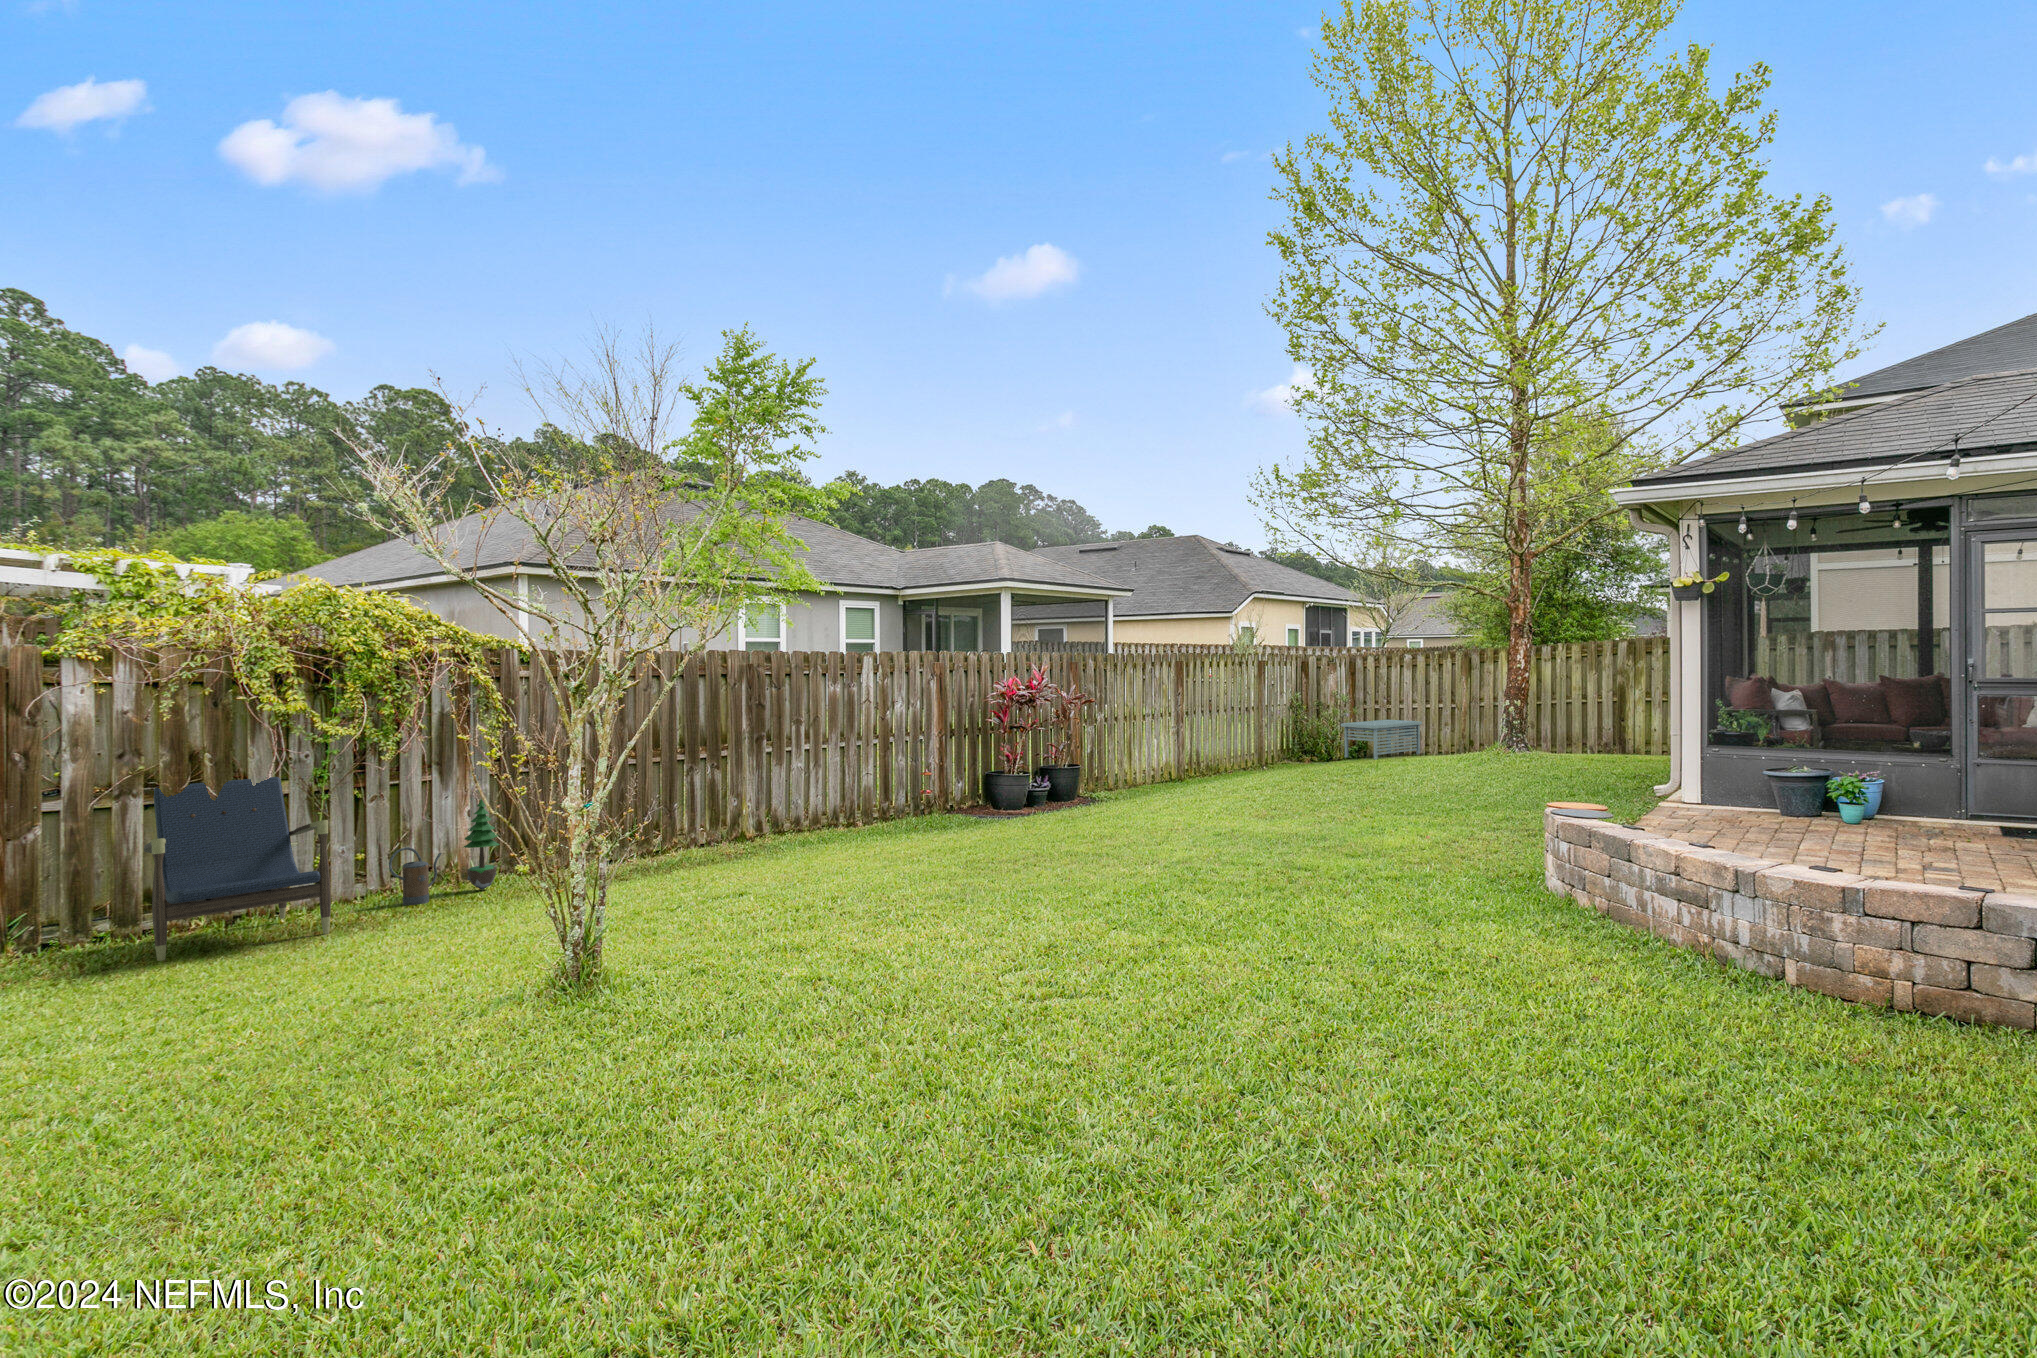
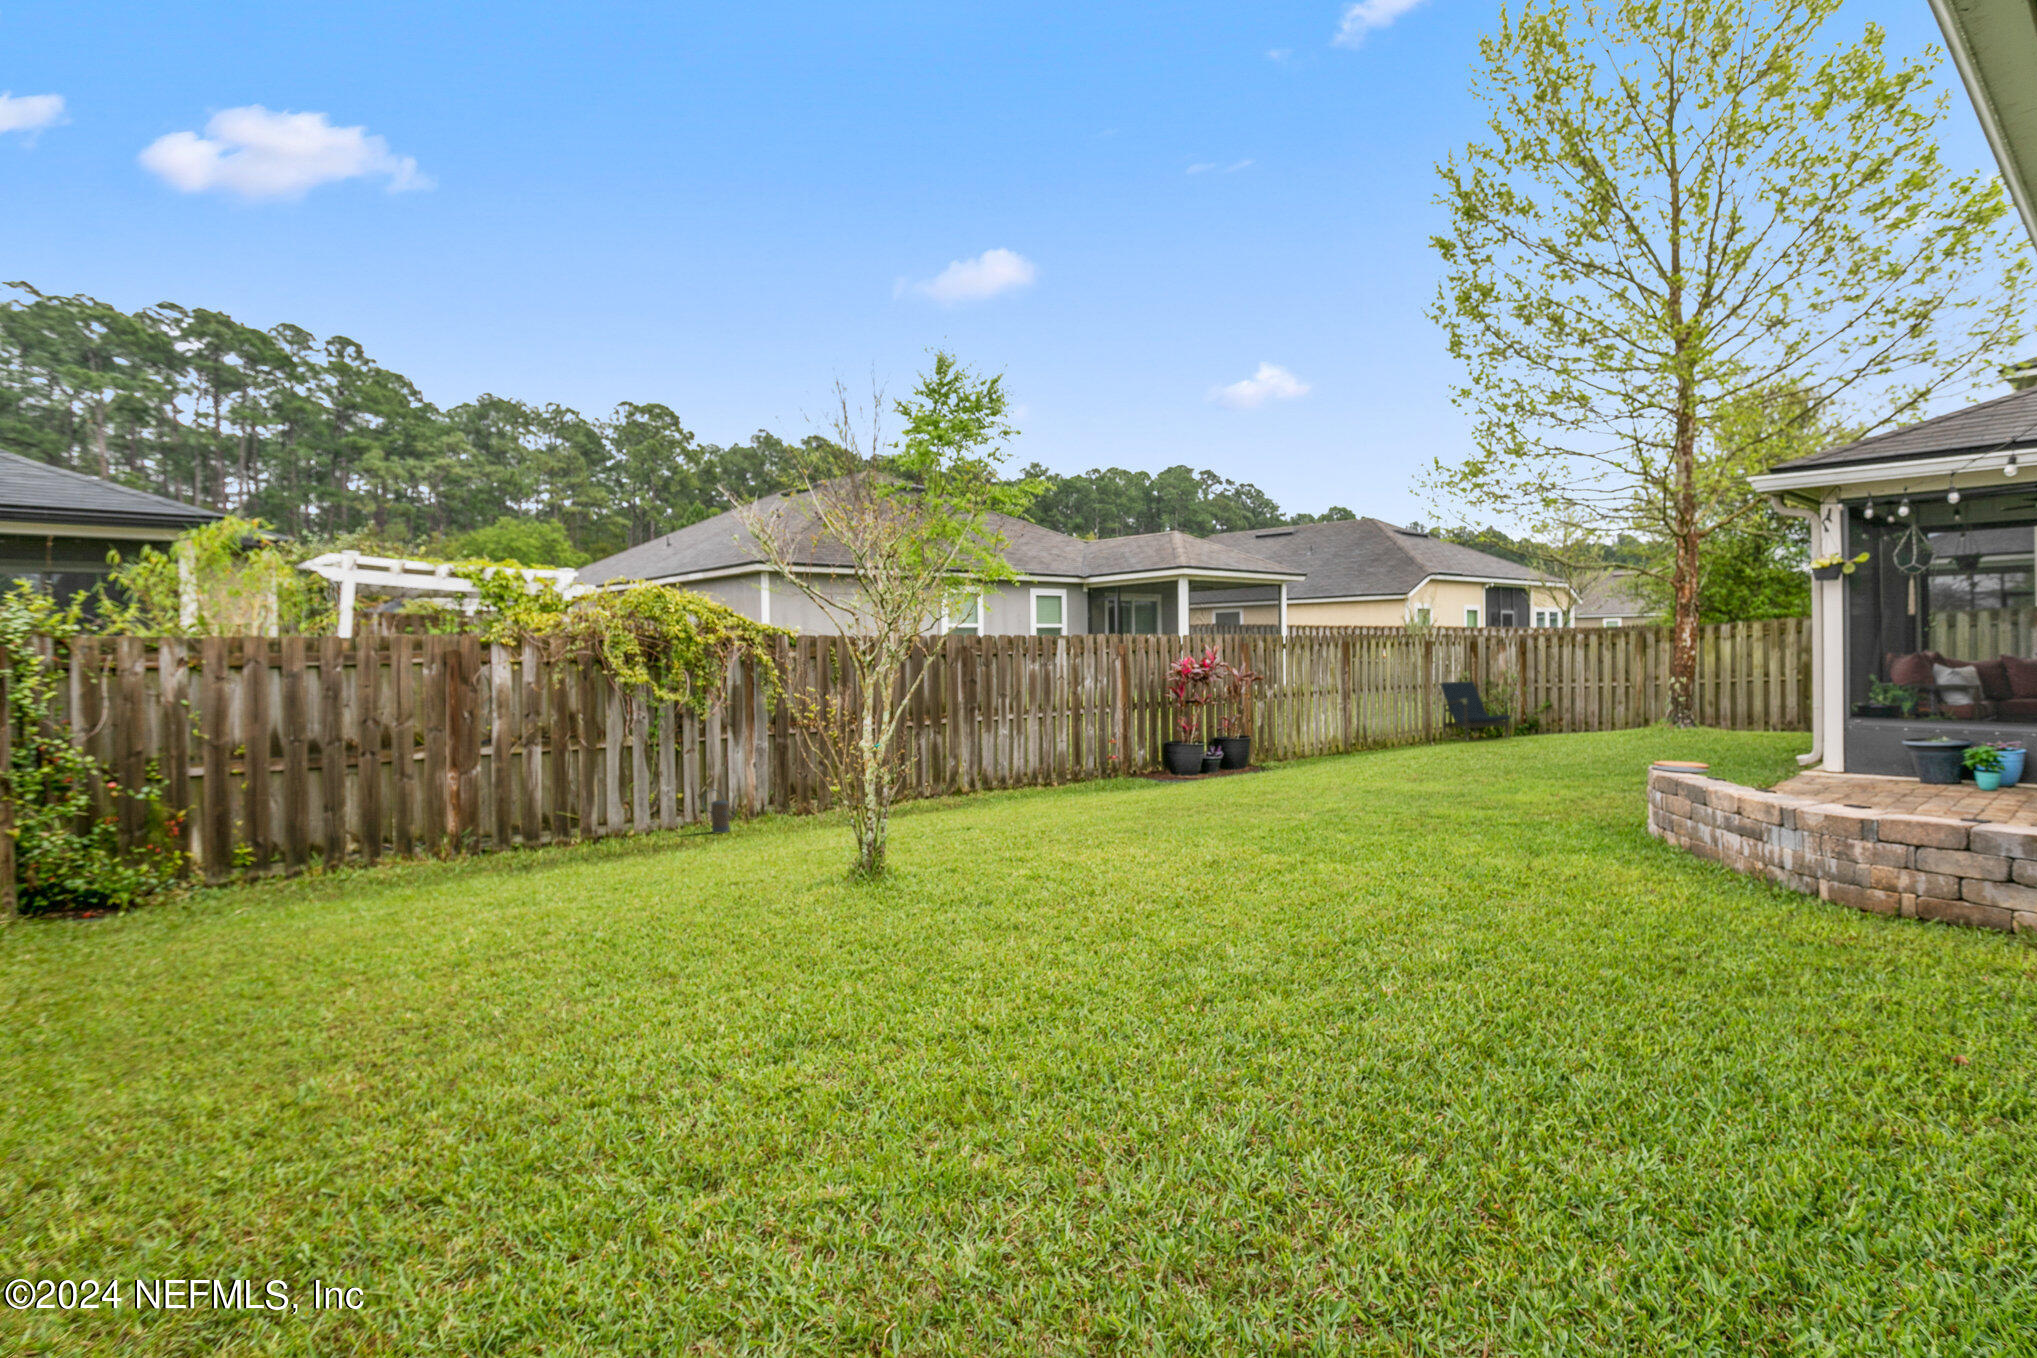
storage bench: present [1341,720,1422,760] -> none [1507,698,1591,736]
lounge chair: present [144,777,331,961] -> present [1441,681,1510,741]
potted tree: present [464,799,499,890] -> none [752,753,779,825]

